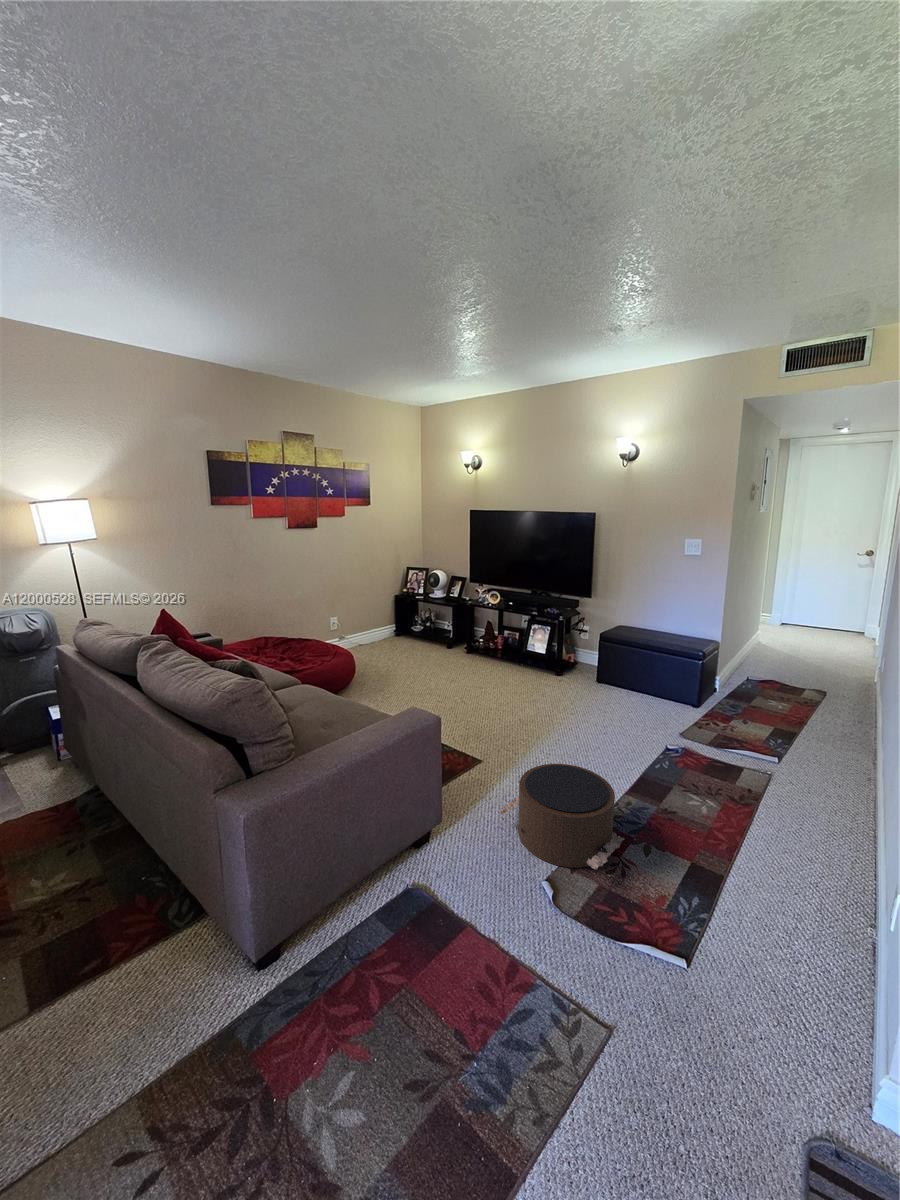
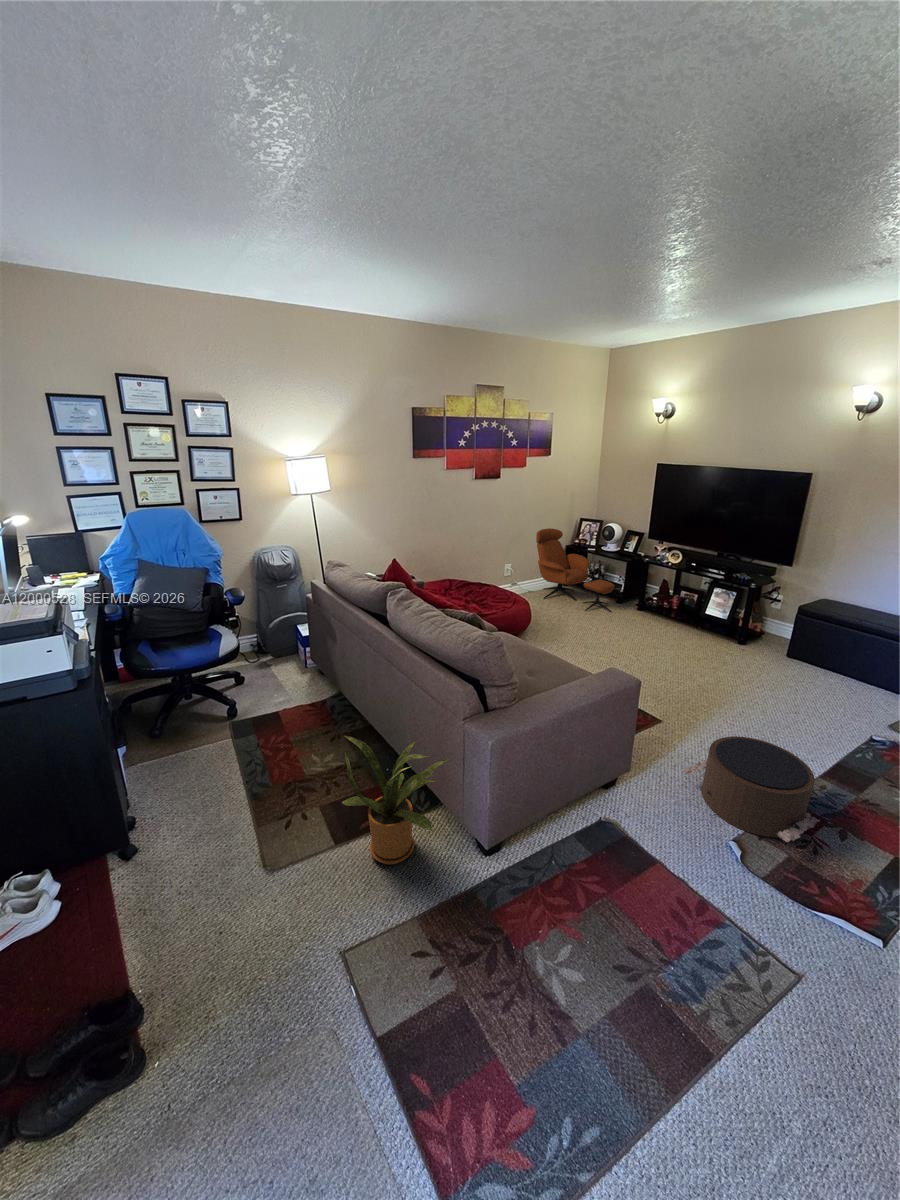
lounge chair: none [363,578,443,658] -> present [536,528,614,612]
house plant: none [26,832,198,1024] -> present [342,736,448,864]

